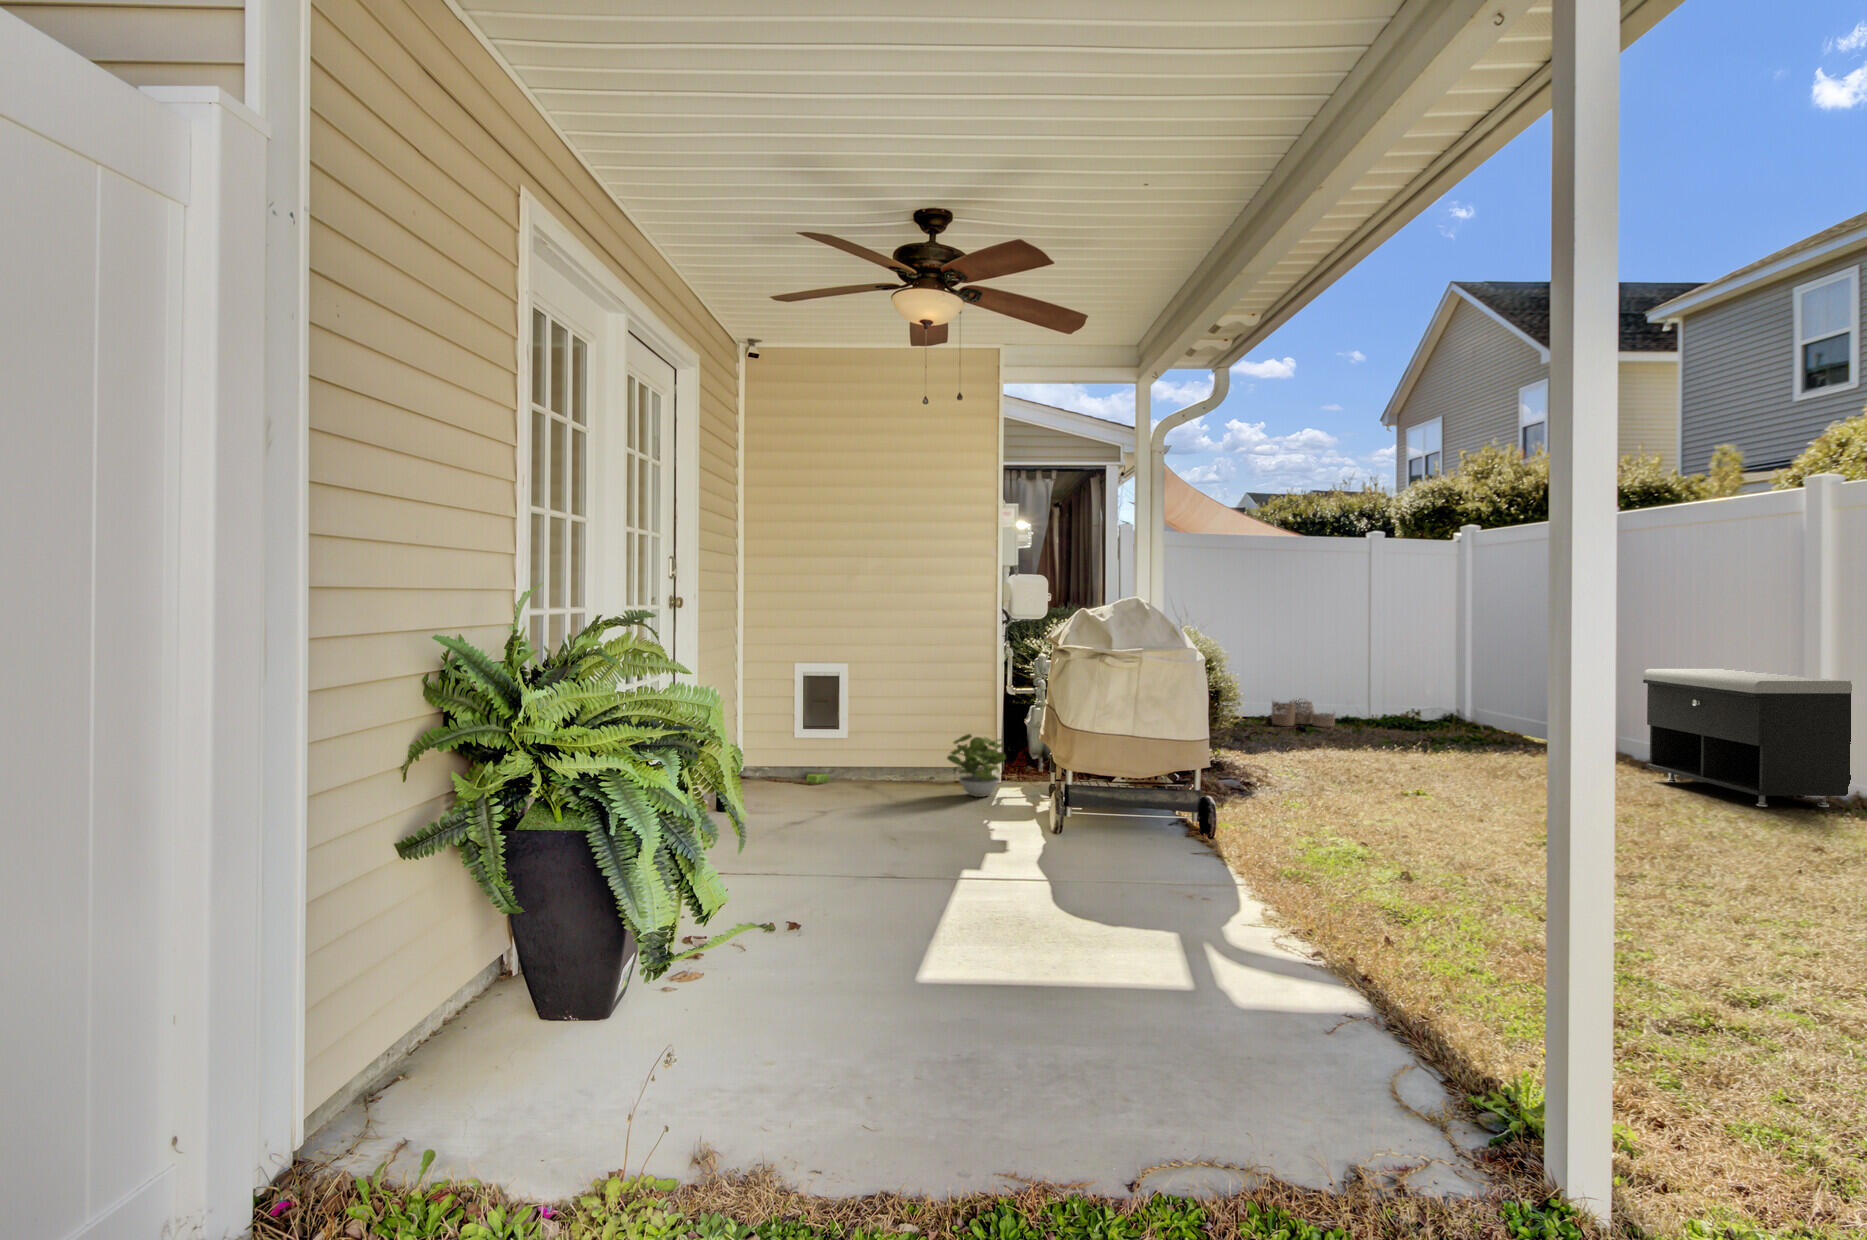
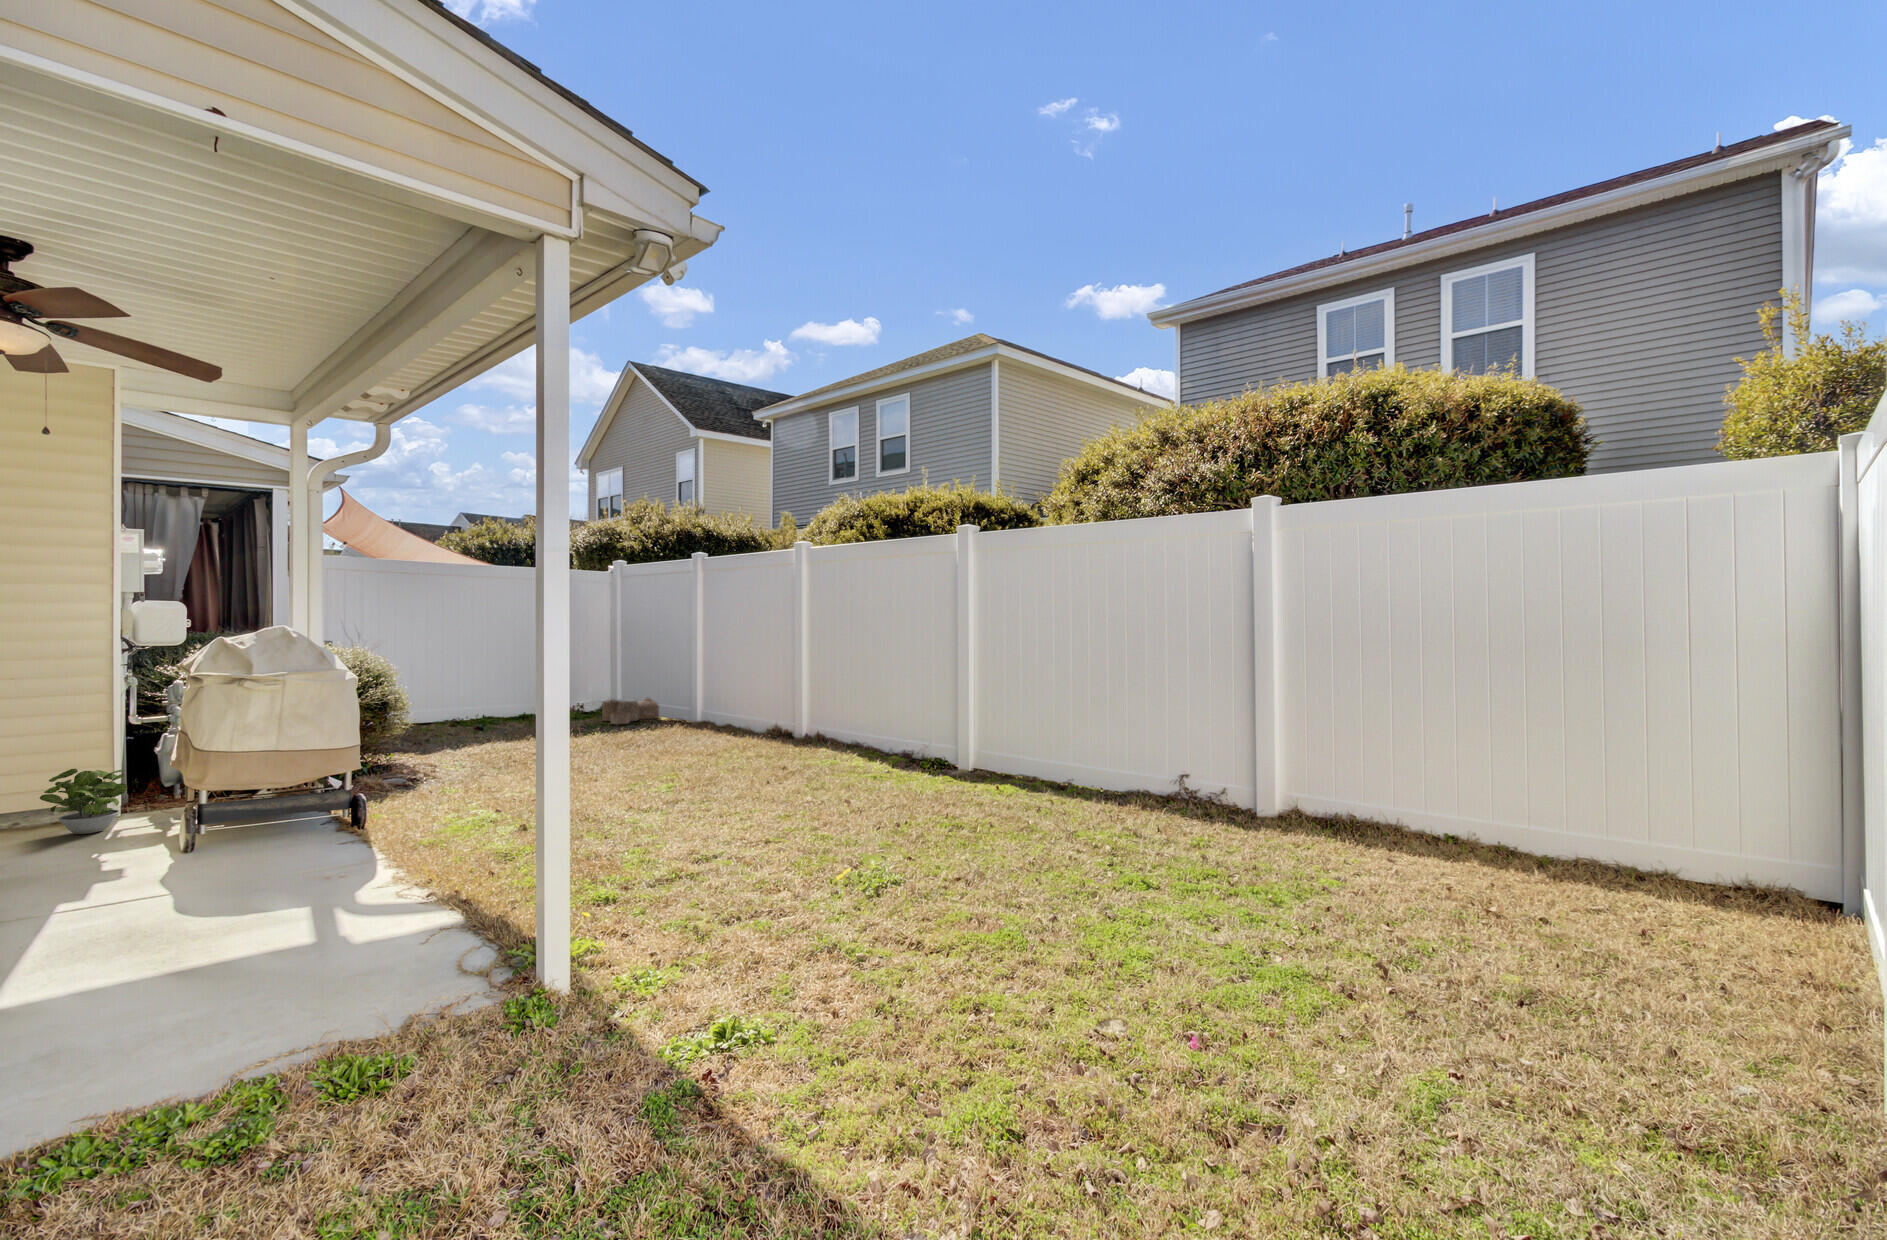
storage bench: present [1643,669,1852,807] -> none [709,664,811,748]
woven basket: present [1271,699,1335,727] -> present [602,697,659,724]

